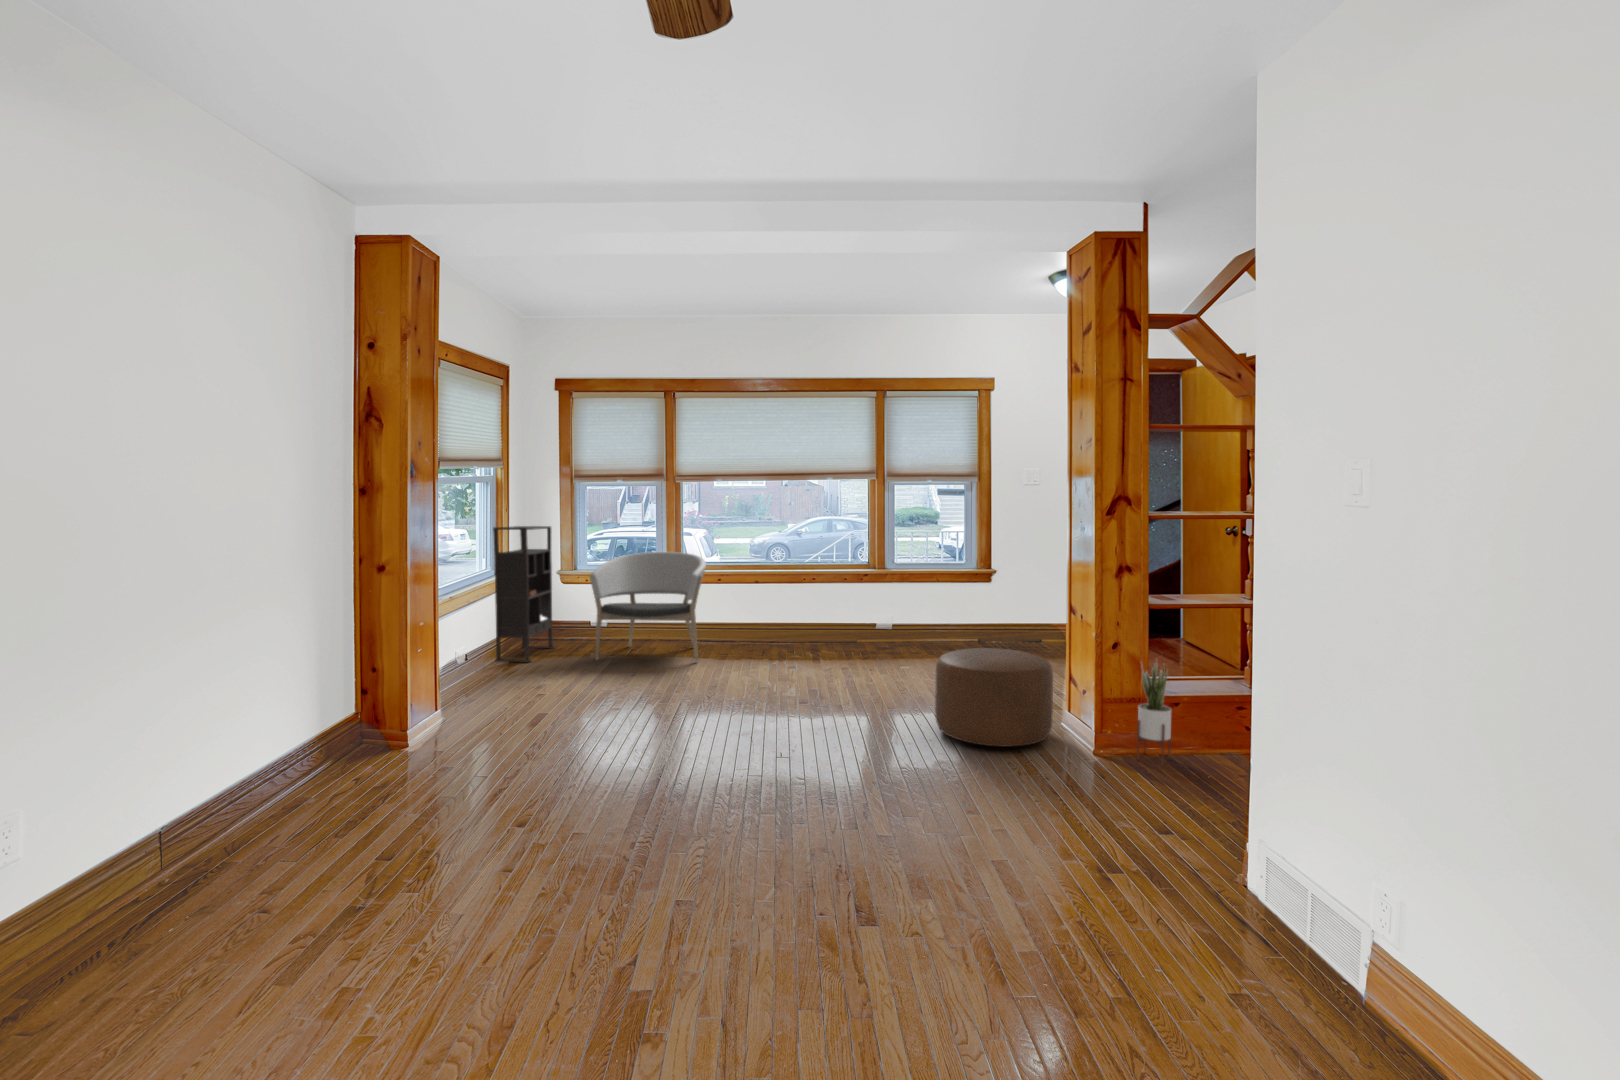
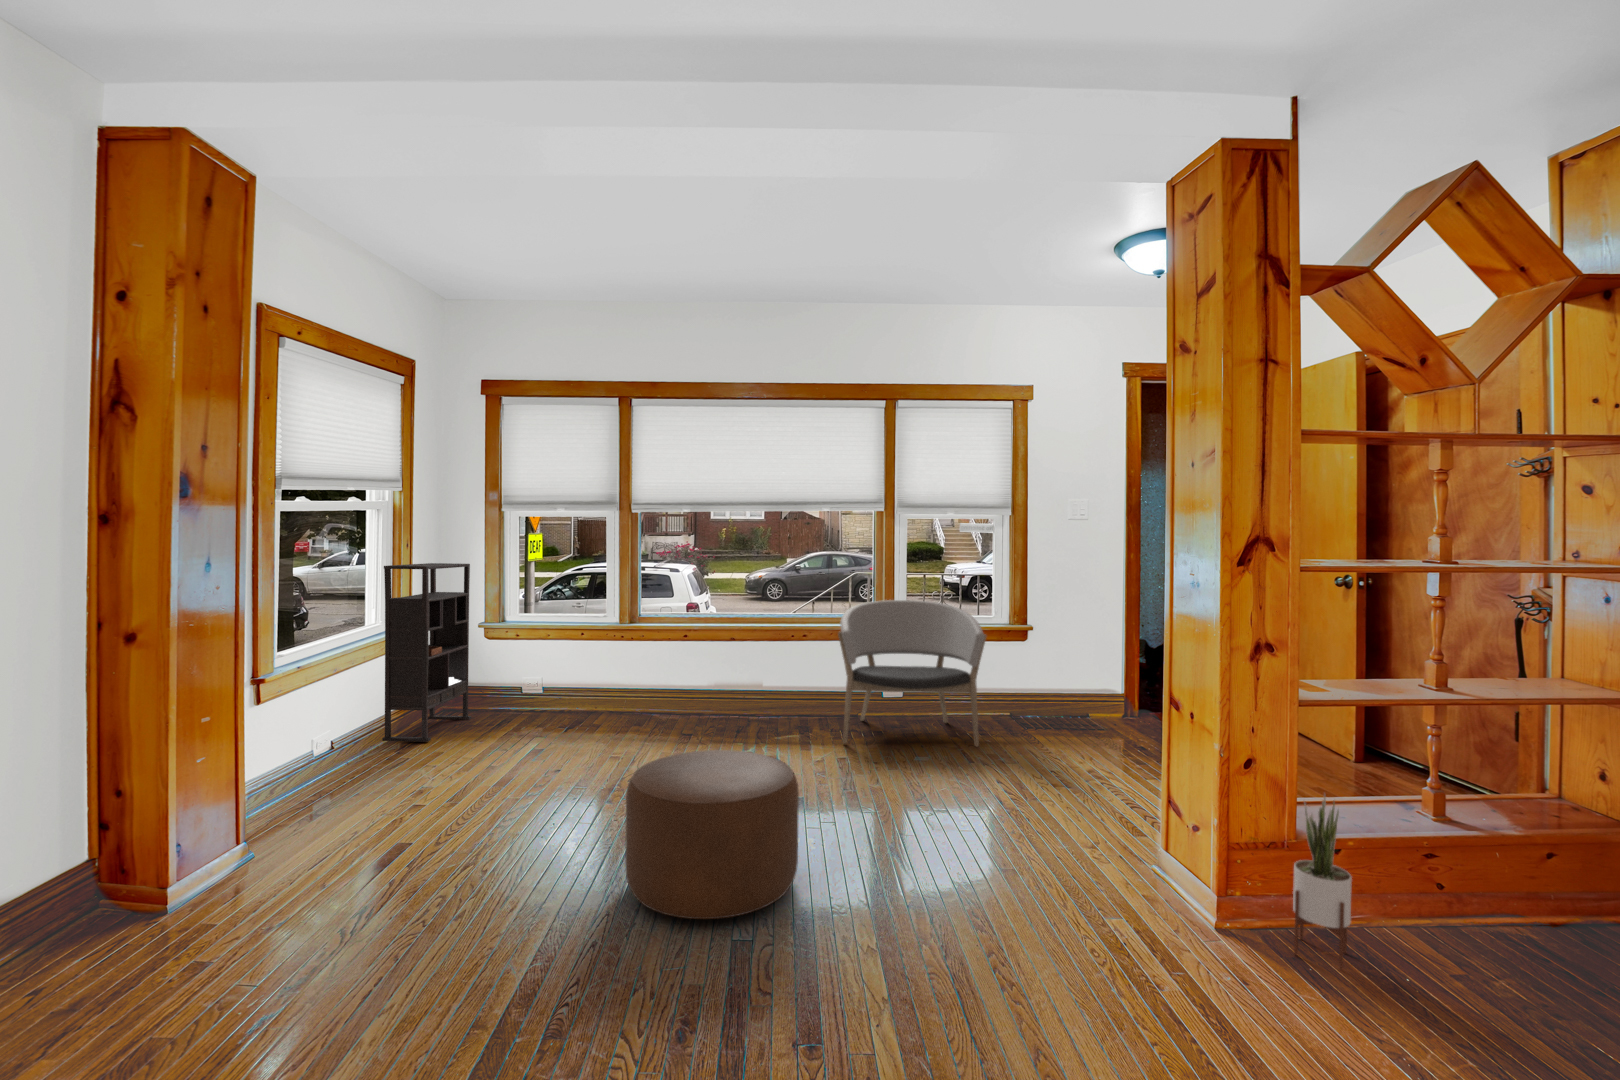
armchair: present [590,552,706,661] -> present [838,600,986,746]
ottoman: present [935,648,1053,746] -> present [625,750,799,919]

